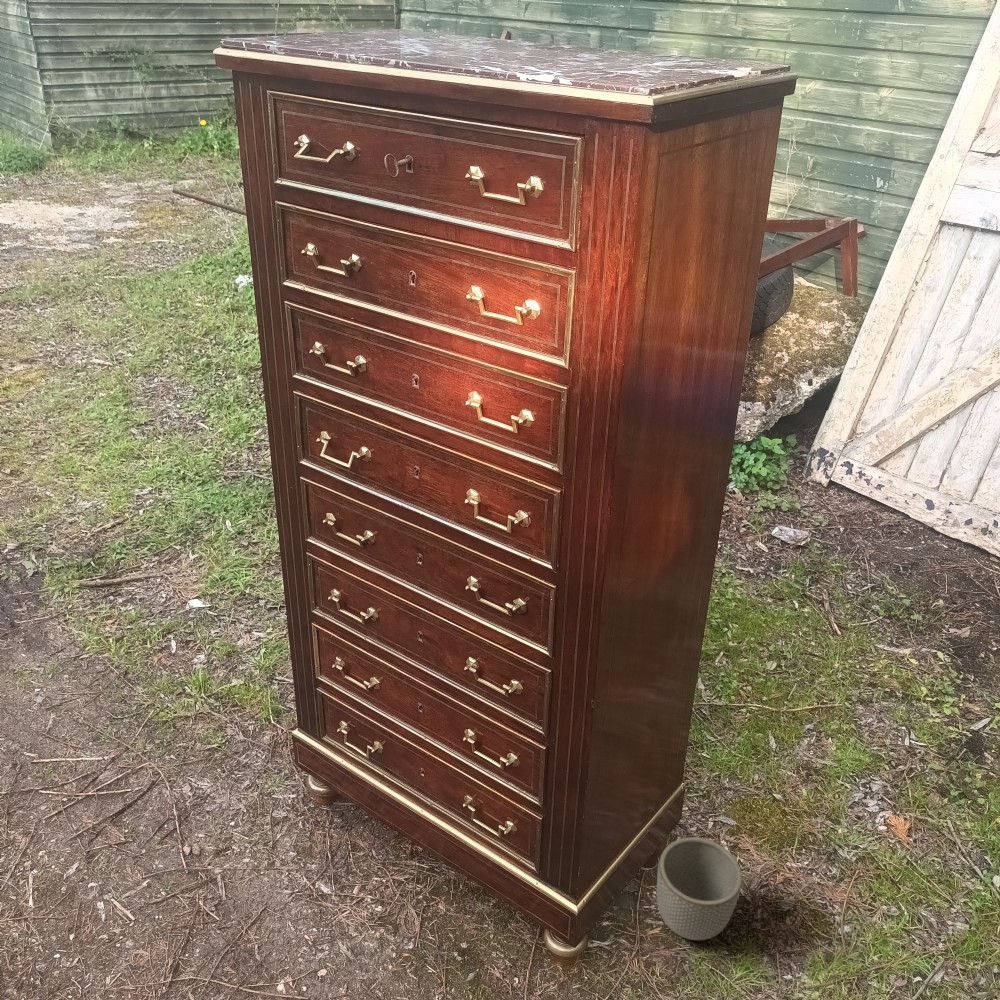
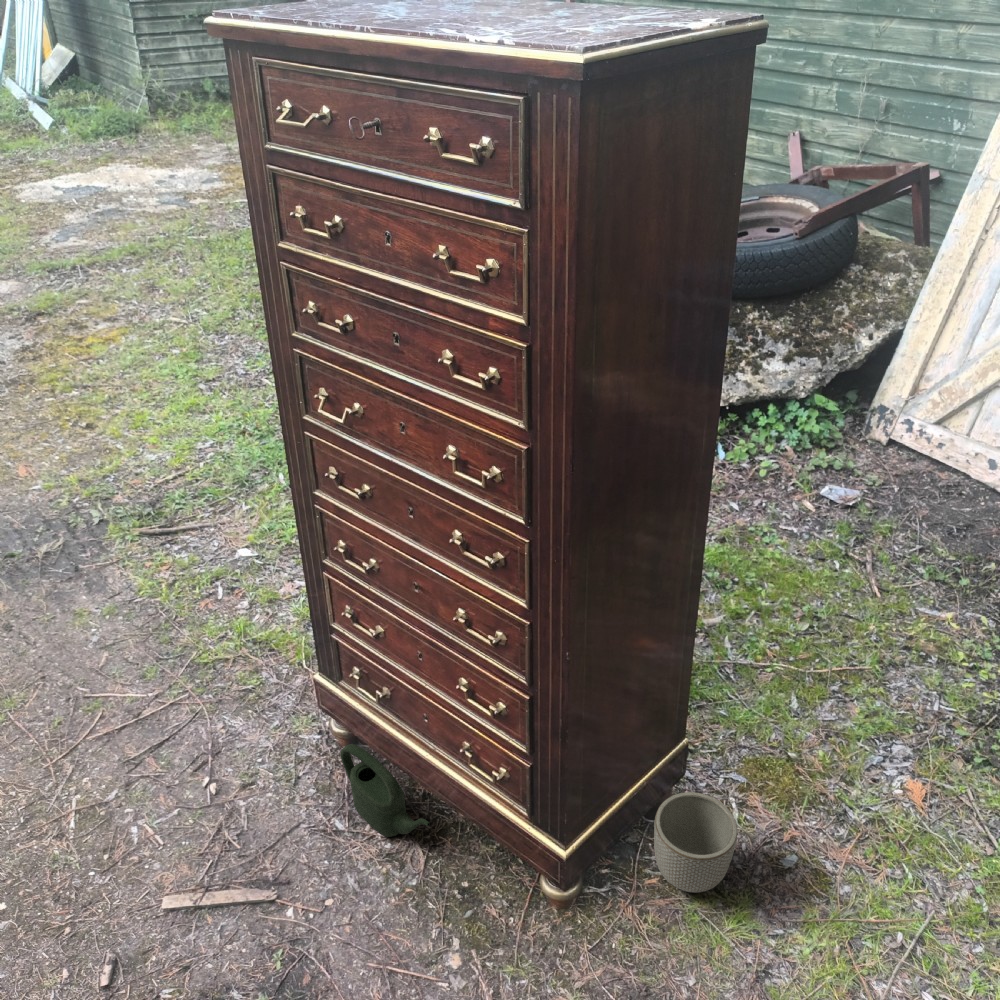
watering can: none [325,802,428,900] -> present [341,744,430,837]

